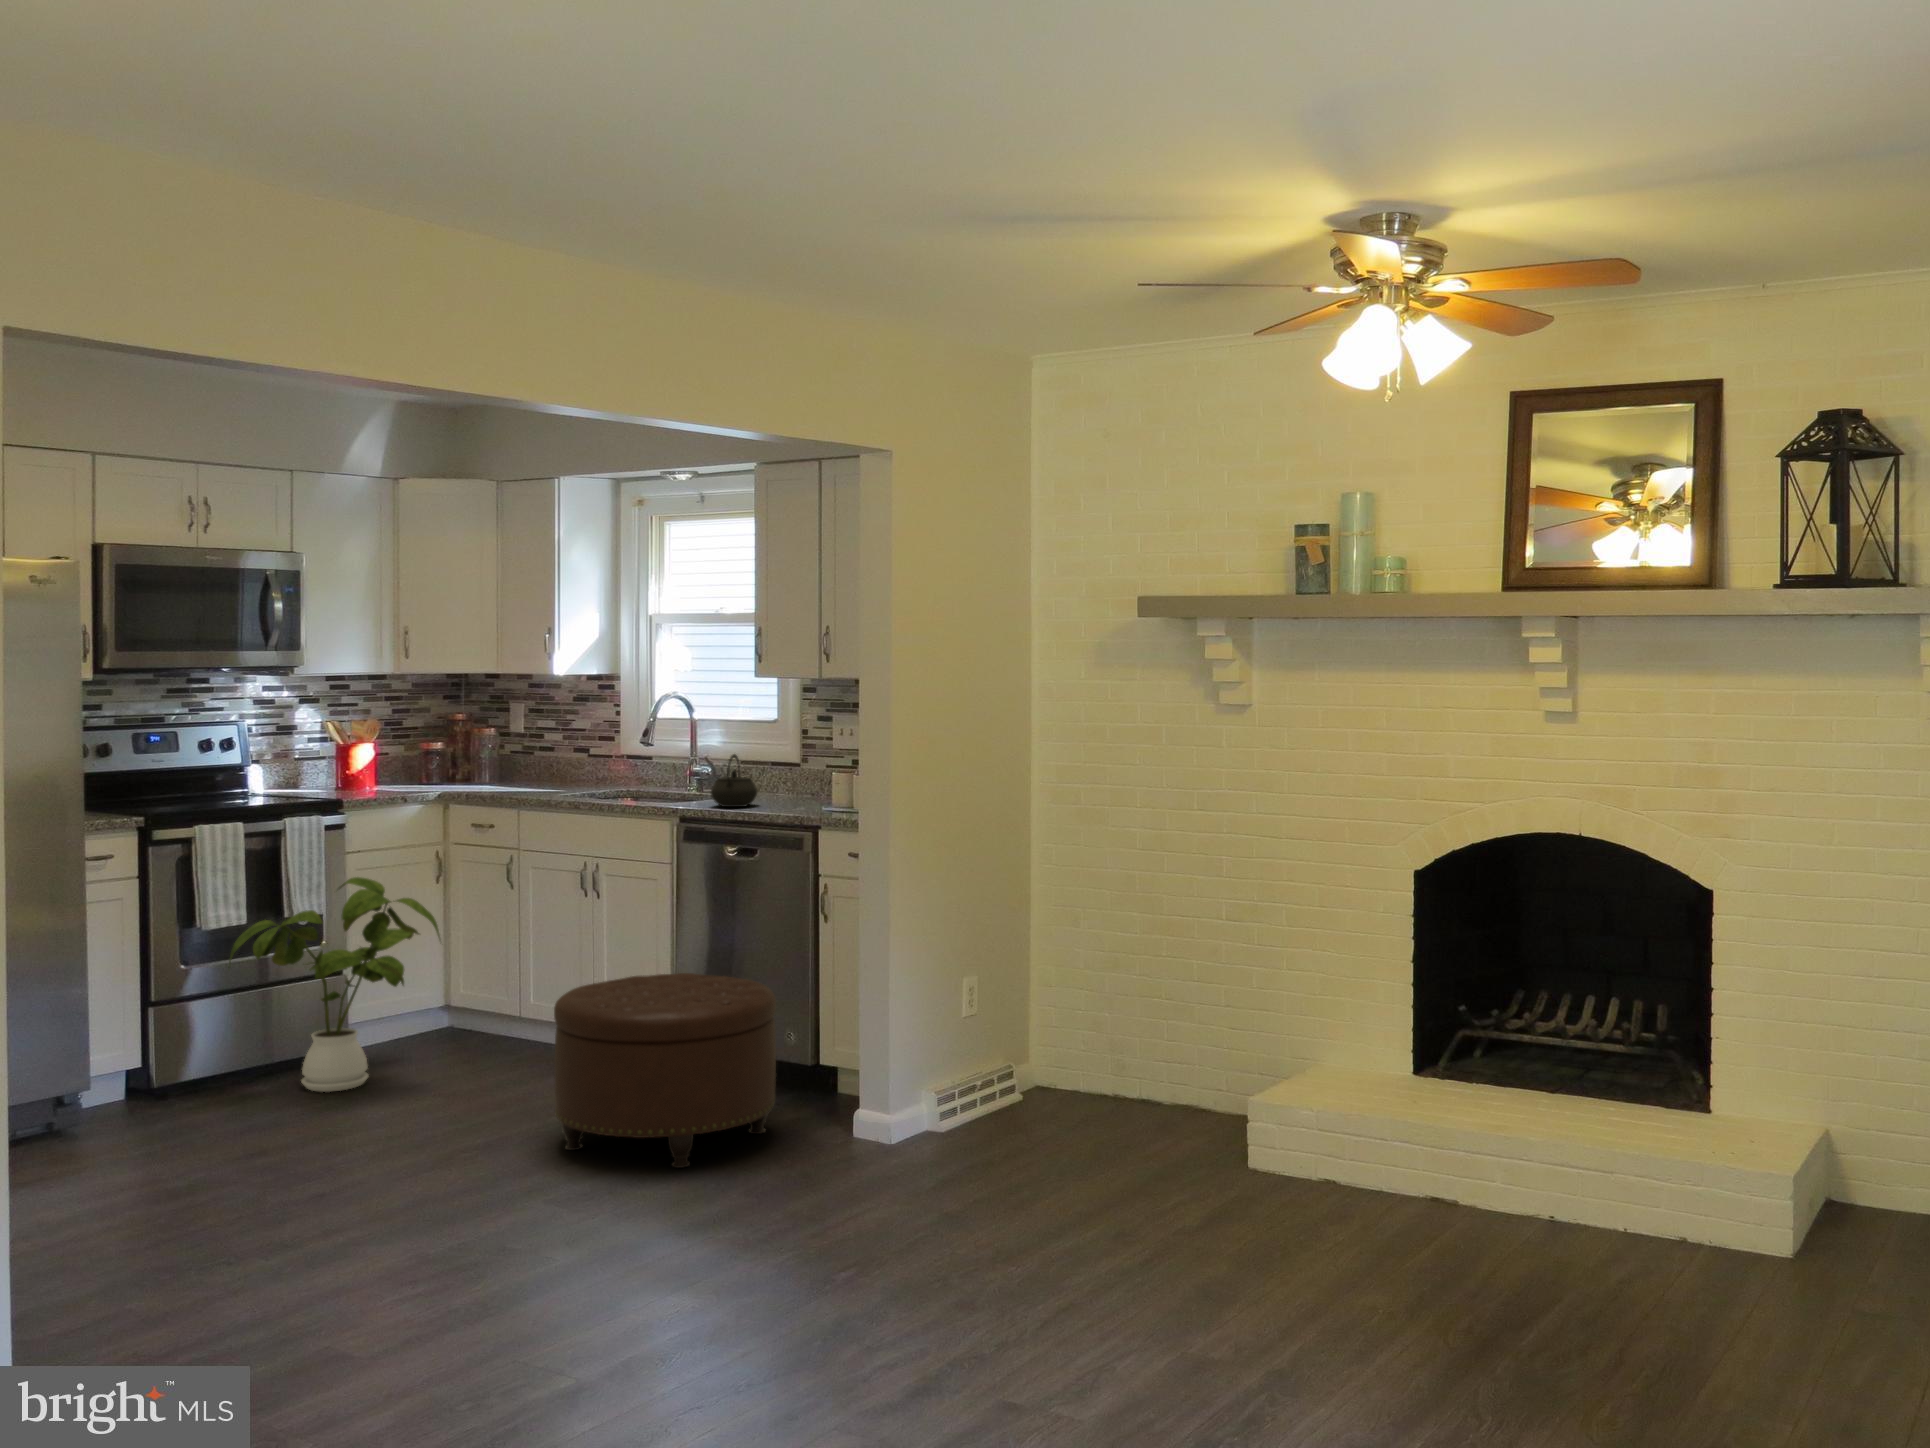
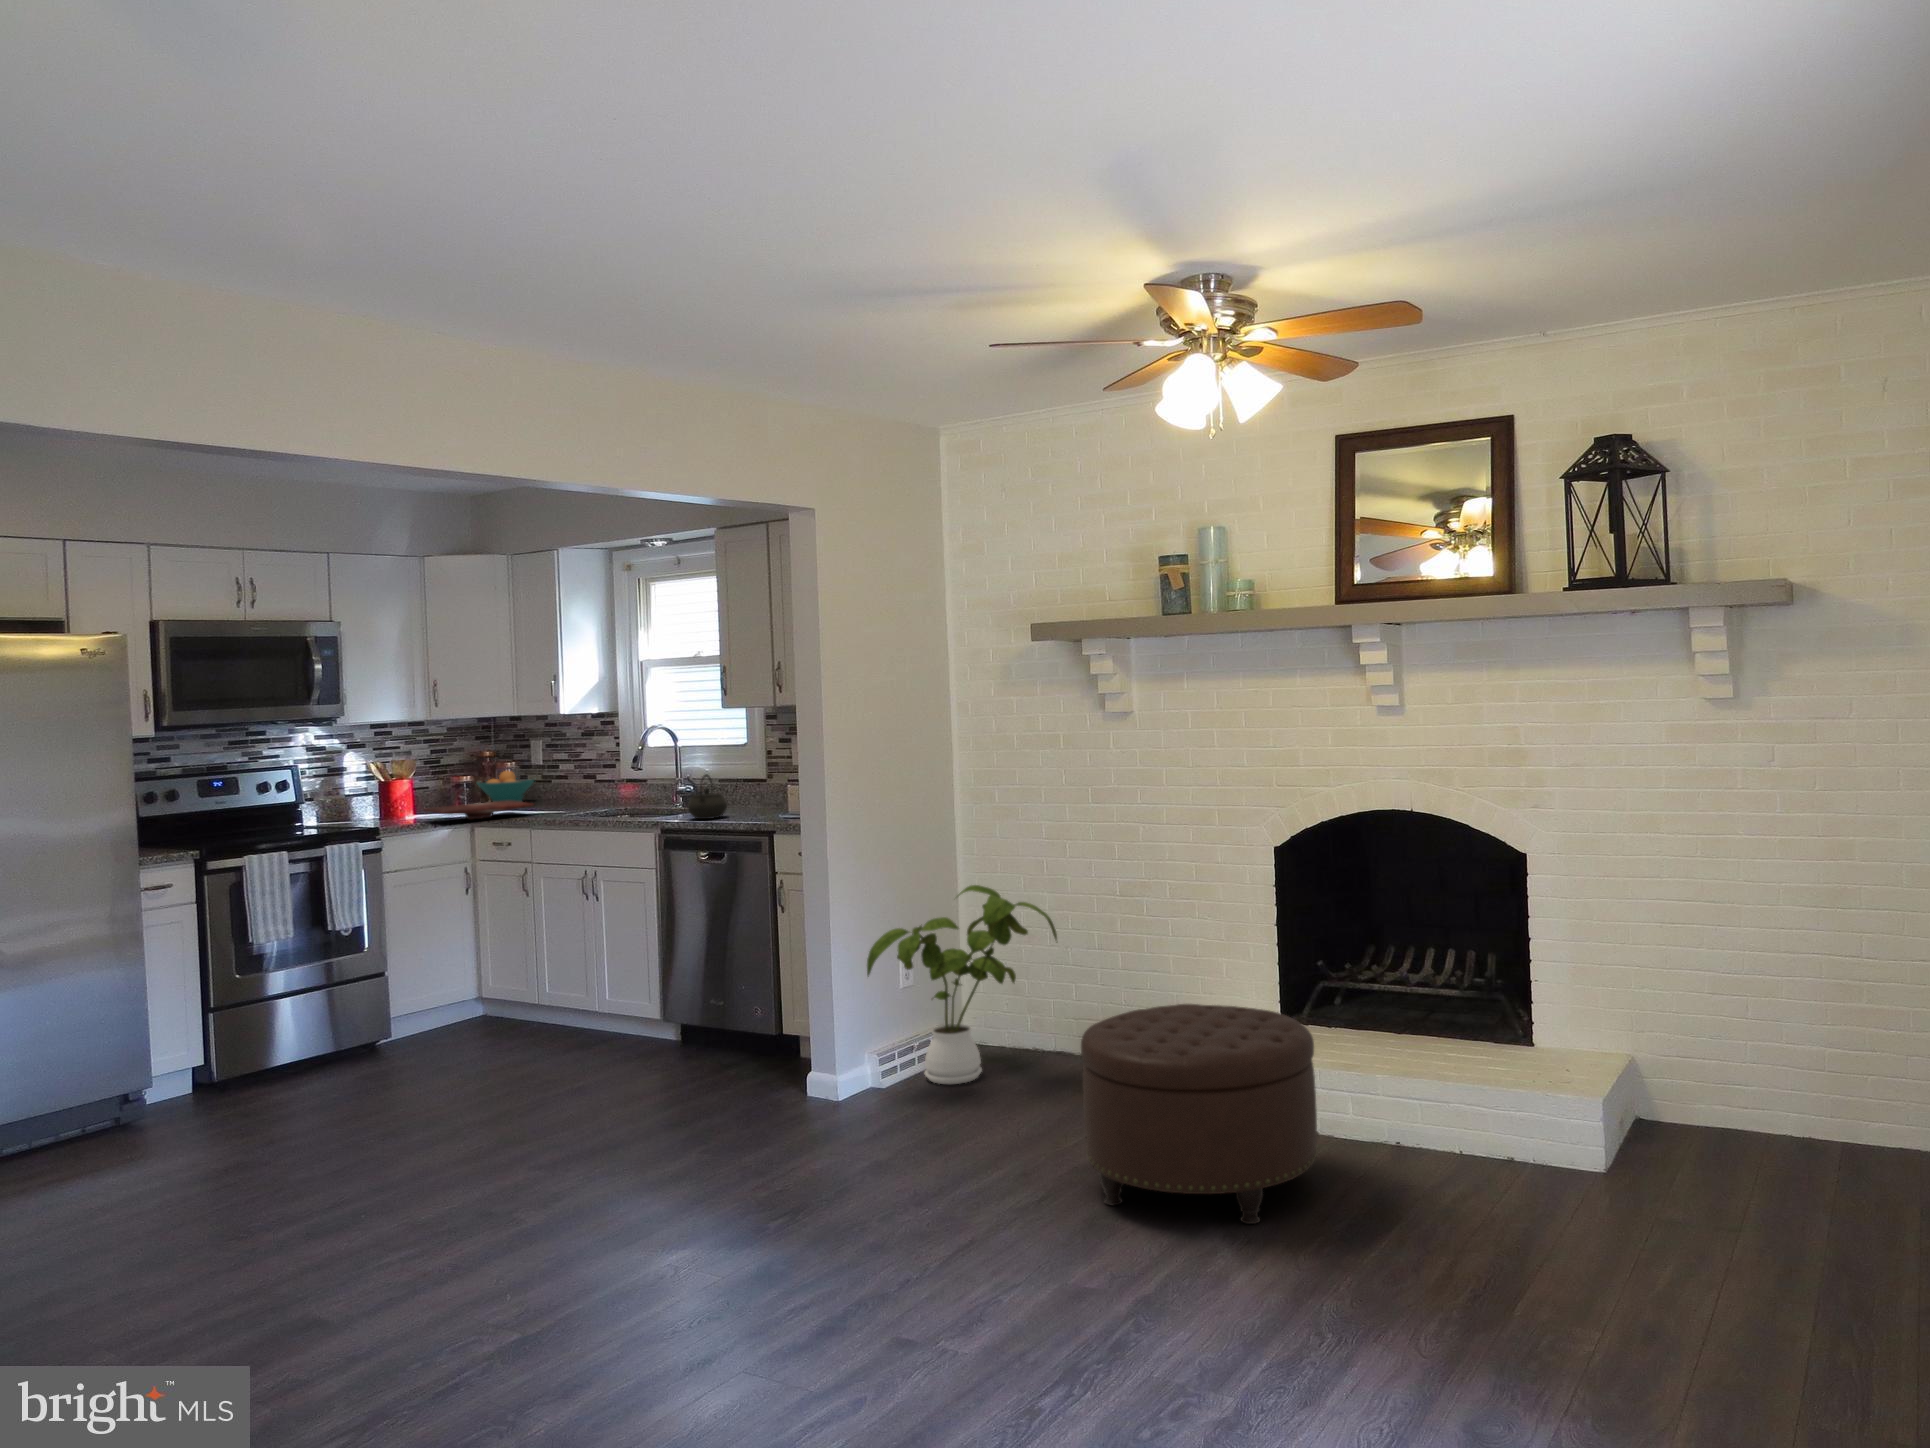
fruit bowl: none [443,738,514,778] -> present [477,770,534,802]
cutting board: none [389,774,521,795] -> present [424,801,534,819]
house plant: present [230,877,440,1092] -> present [867,885,1057,1084]
ottoman: present [554,973,776,1168] -> present [1081,1004,1318,1224]

